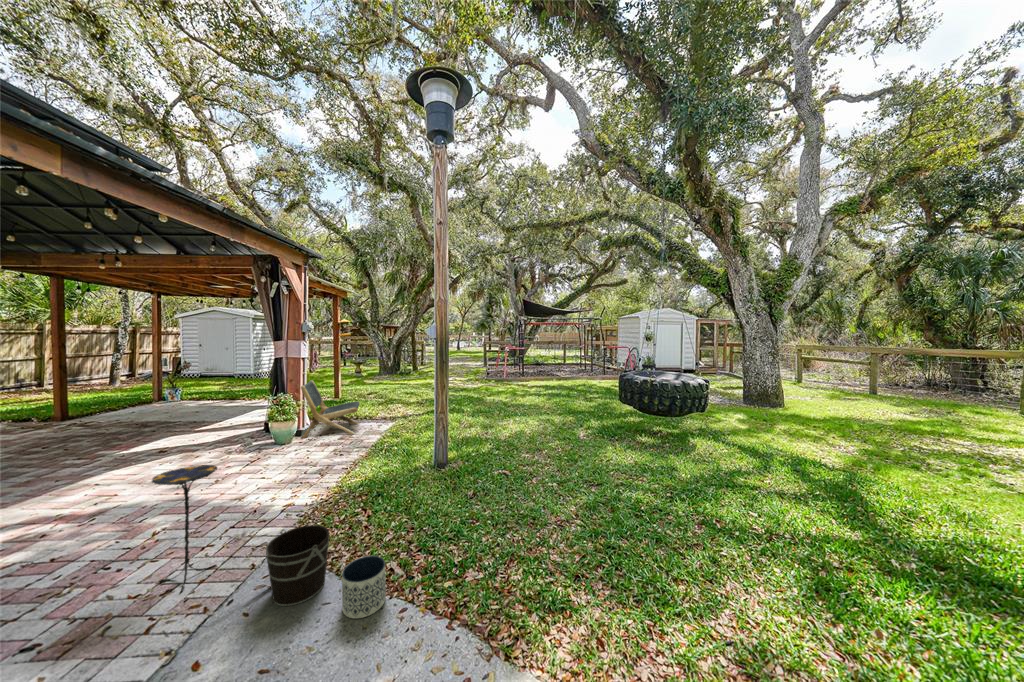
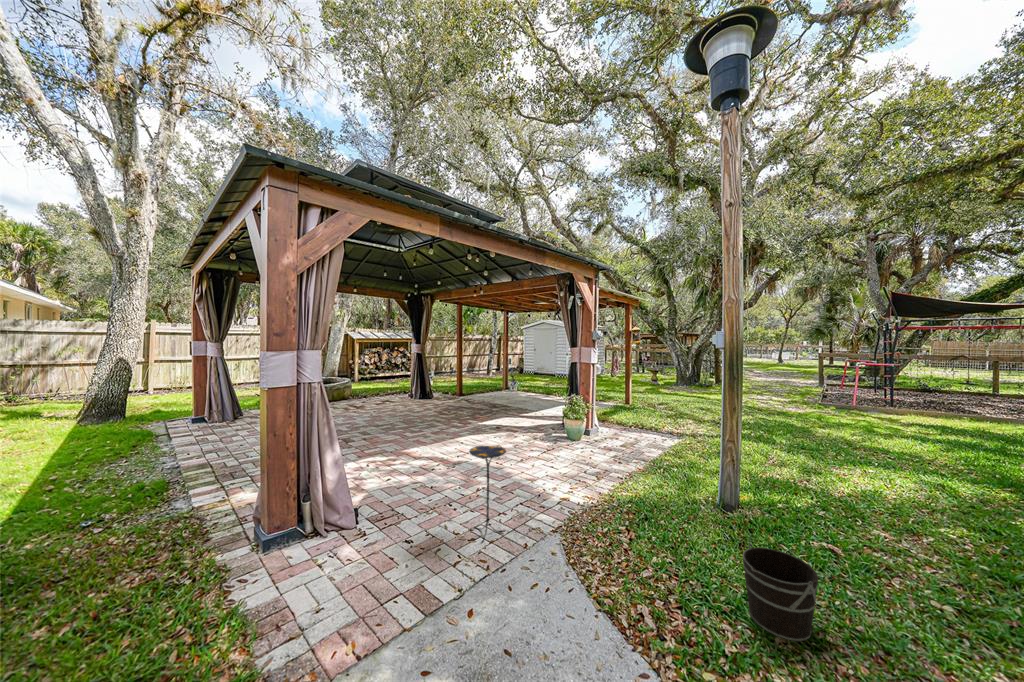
lounge chair: present [301,380,360,438] -> none [587,385,643,444]
bucket: present [266,525,330,606] -> present [743,546,818,641]
planter: present [342,556,386,619] -> none [583,584,628,655]

